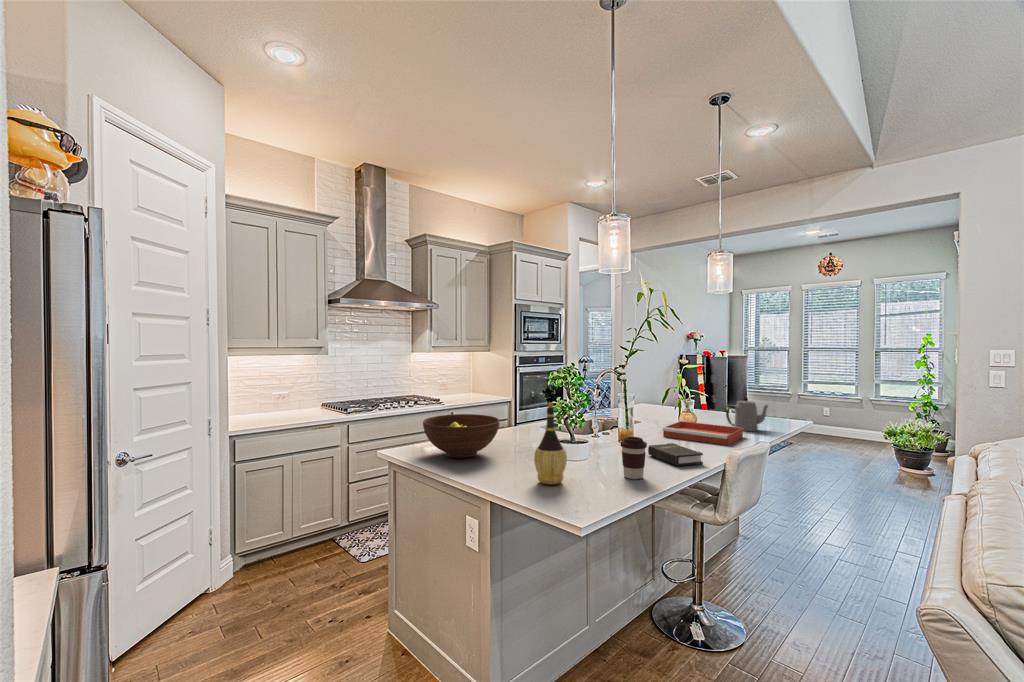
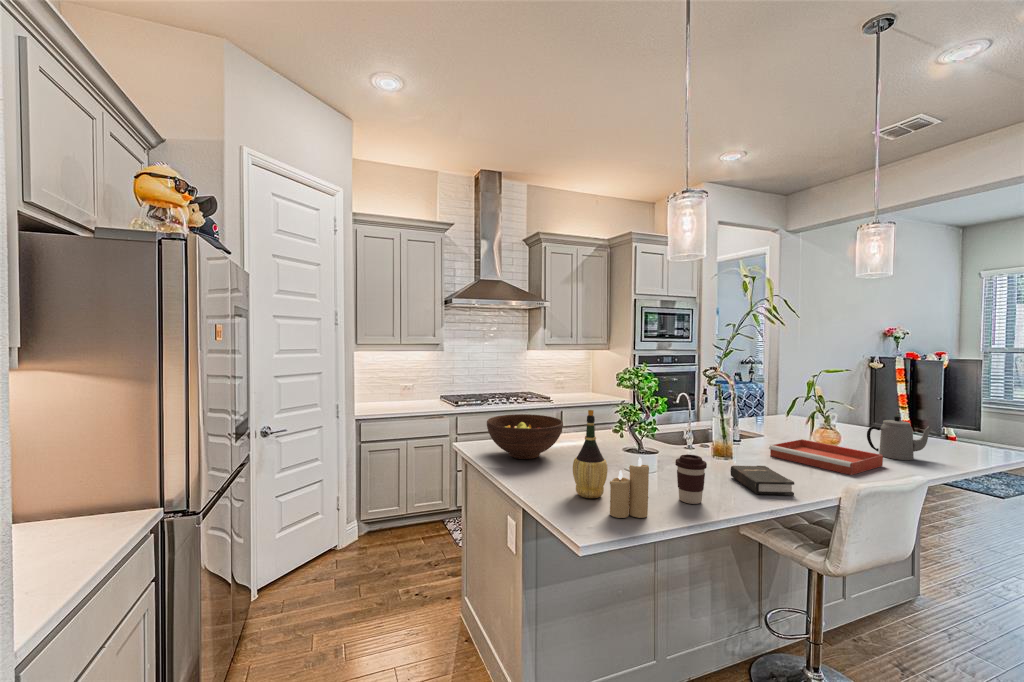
candle: none [579,441,612,497] -> present [610,458,649,518]

